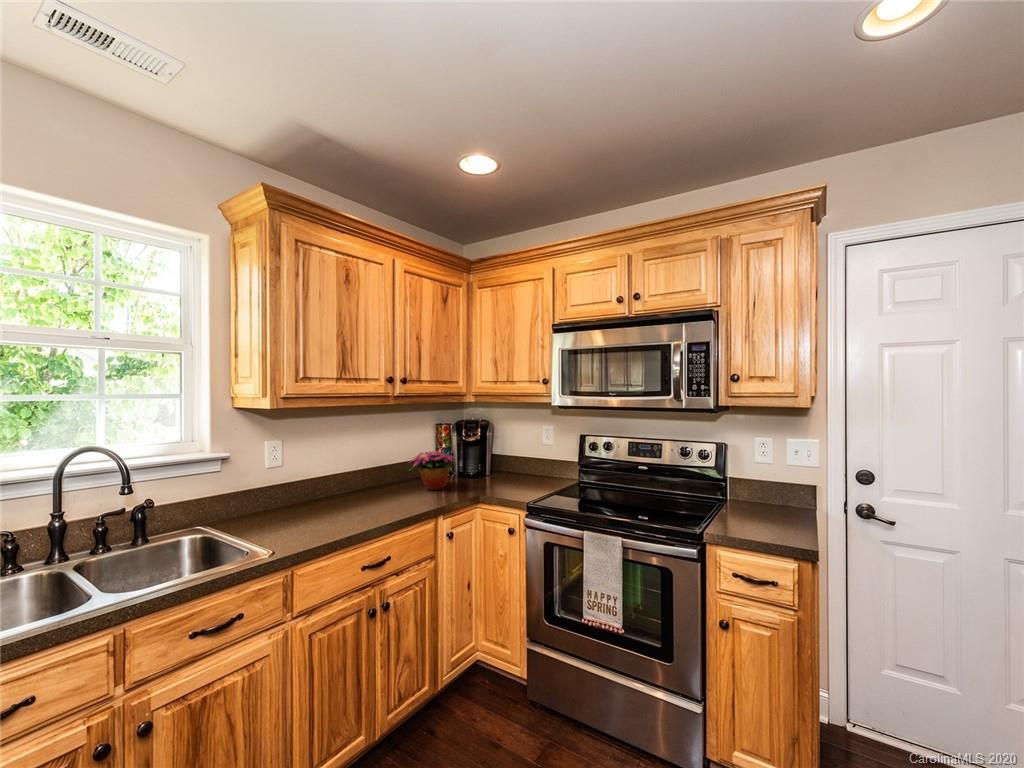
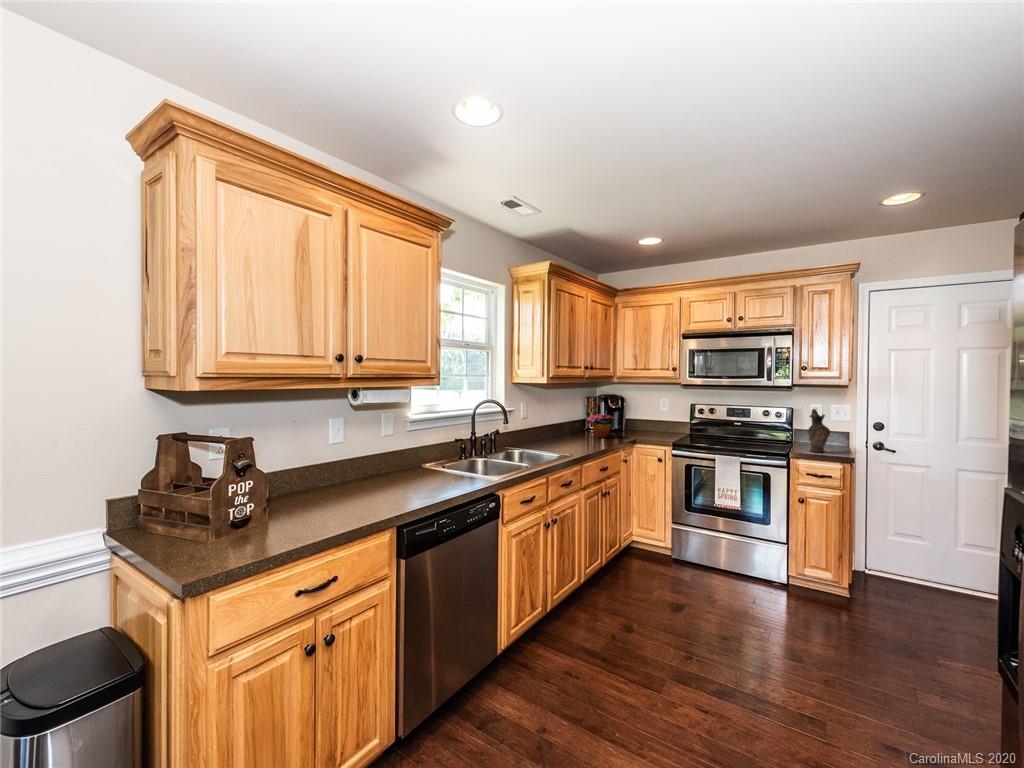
ceramic pitcher: none [741,450,778,531] -> present [808,409,830,452]

